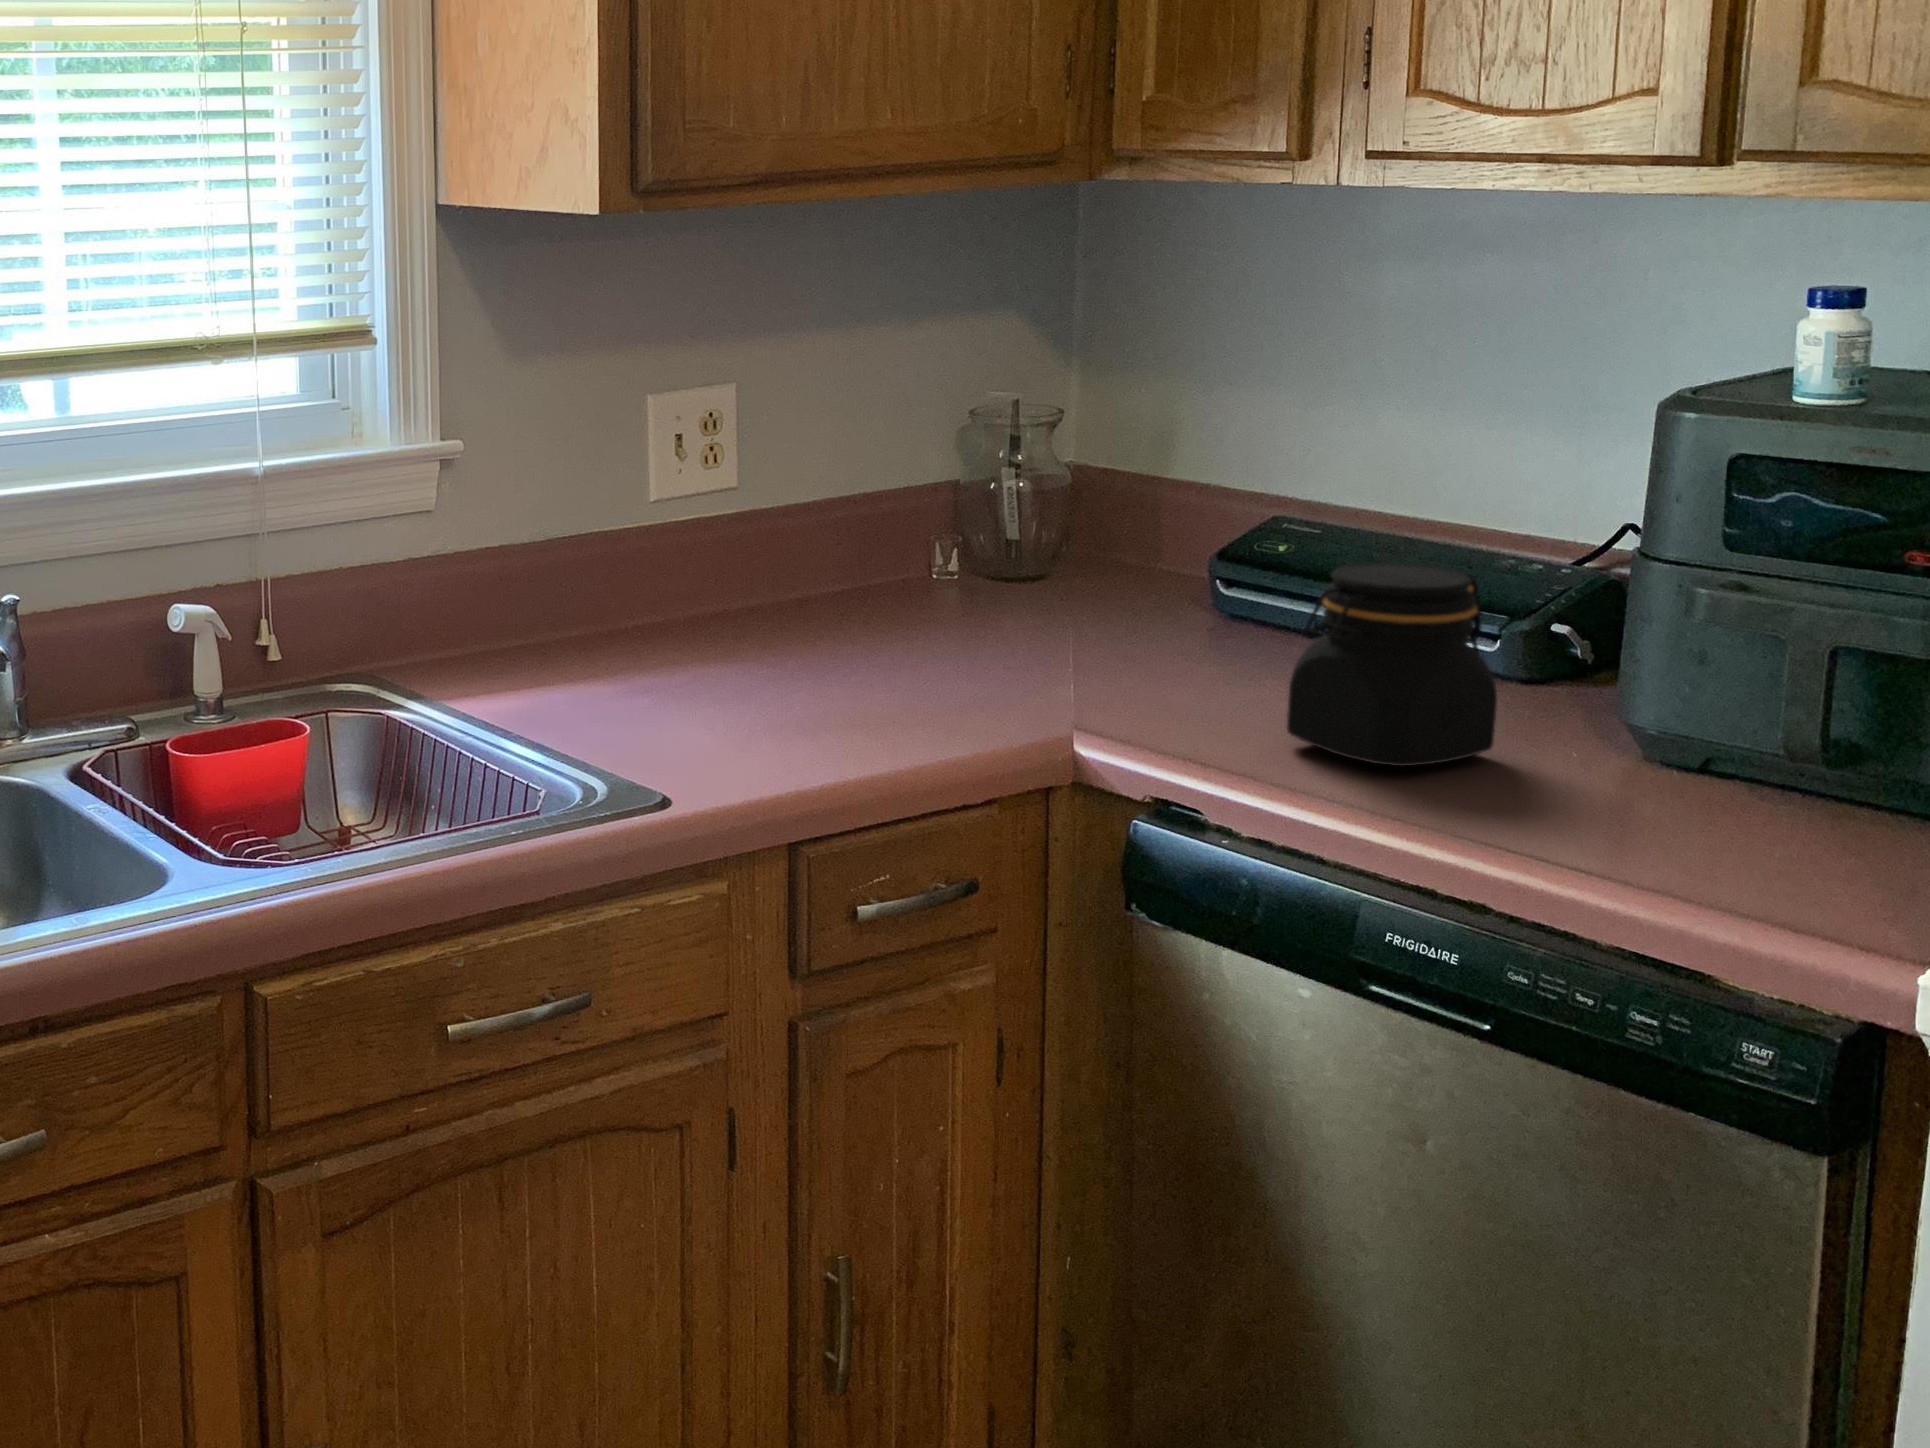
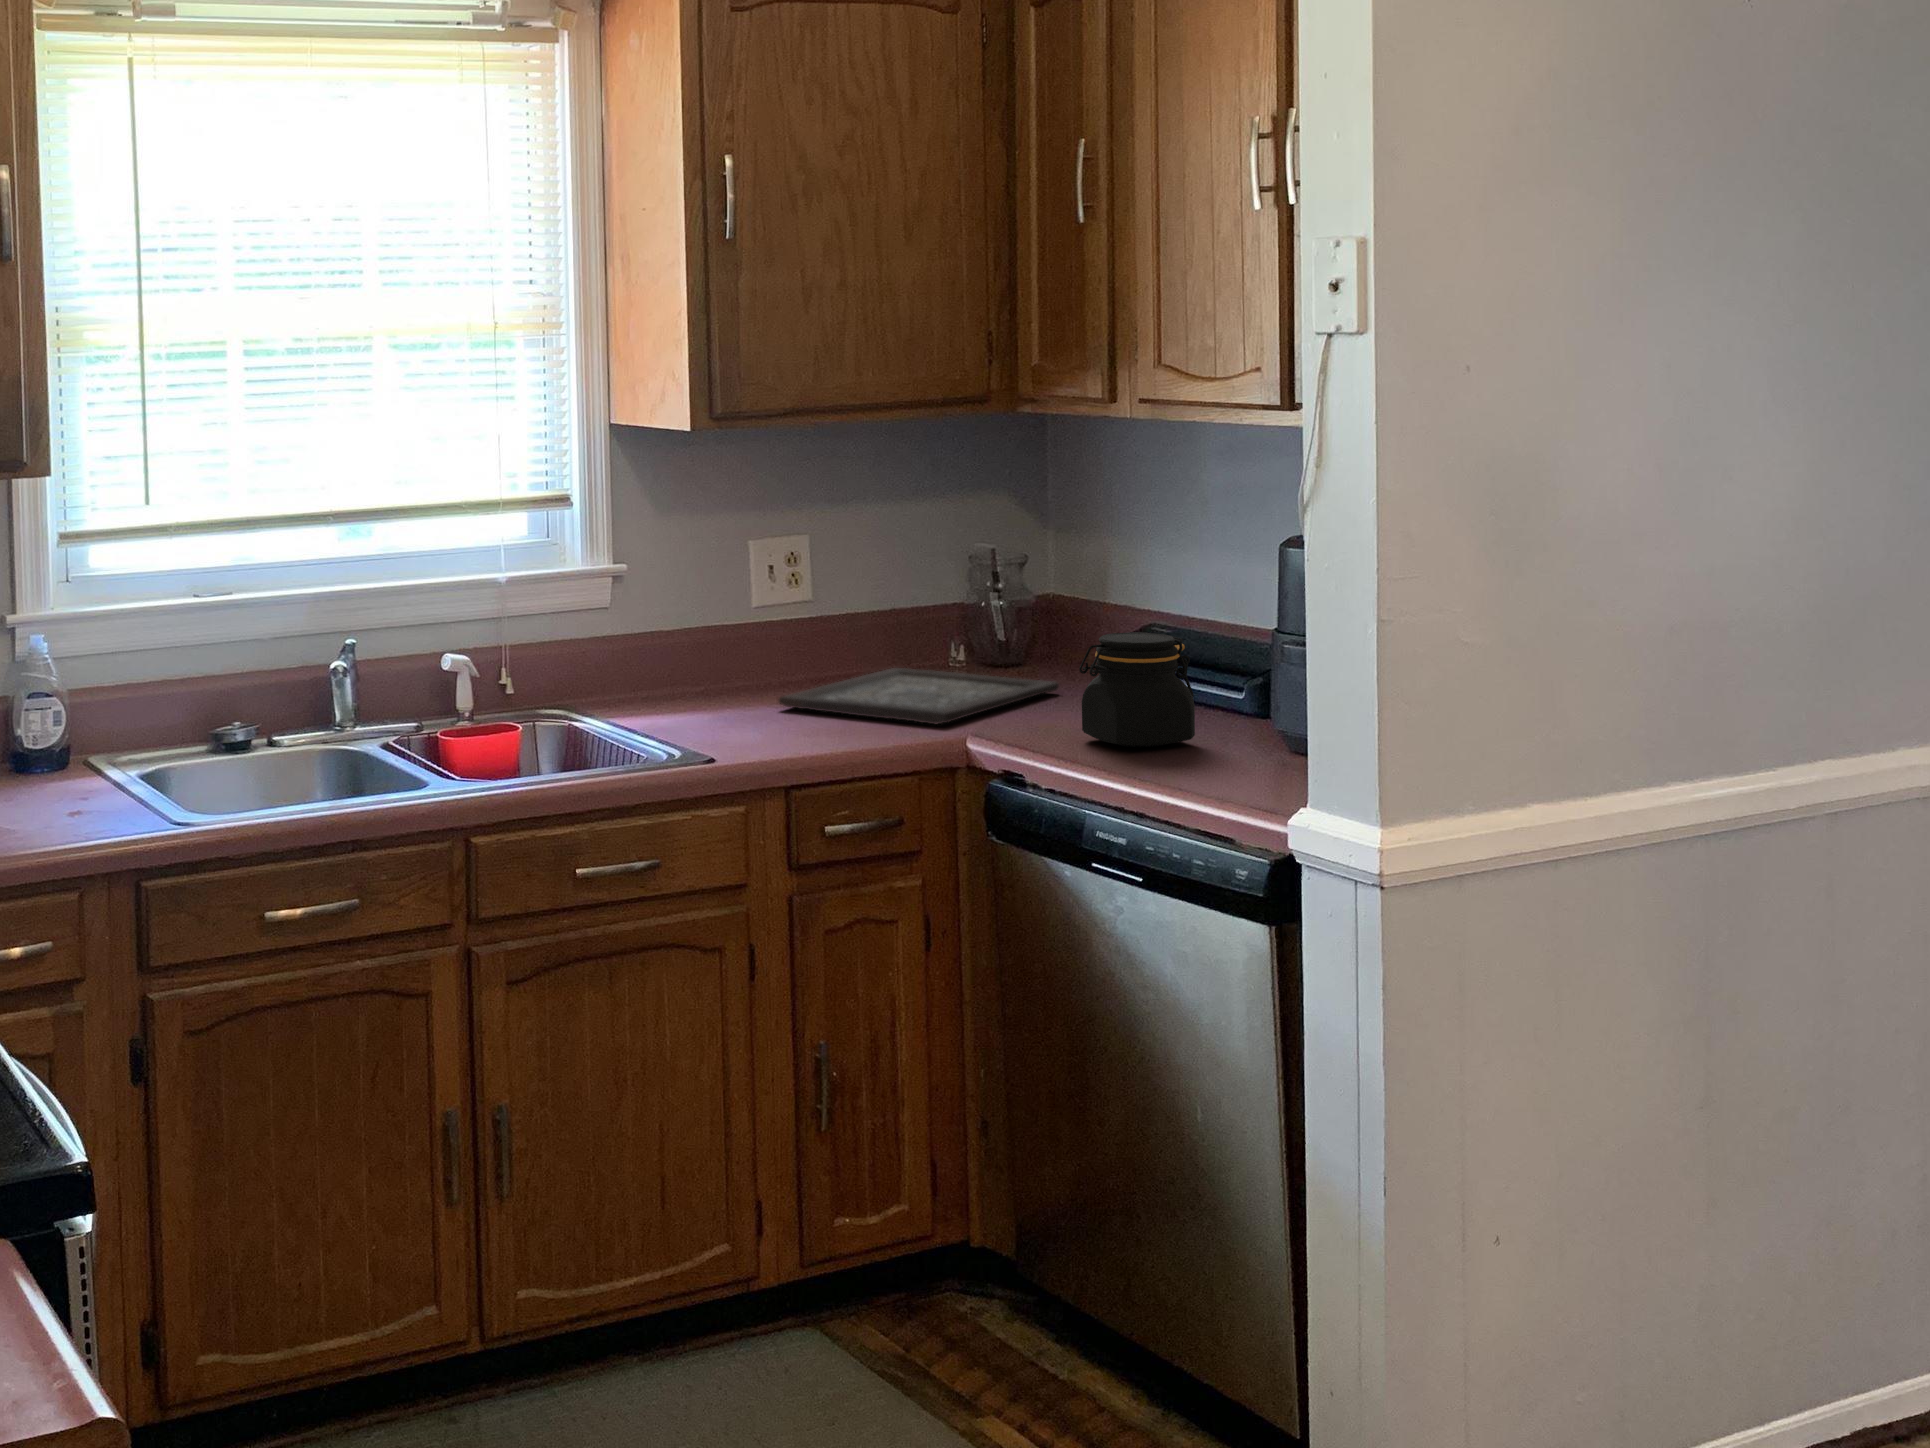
tray: none [718,591,1150,711] -> present [779,668,1059,725]

